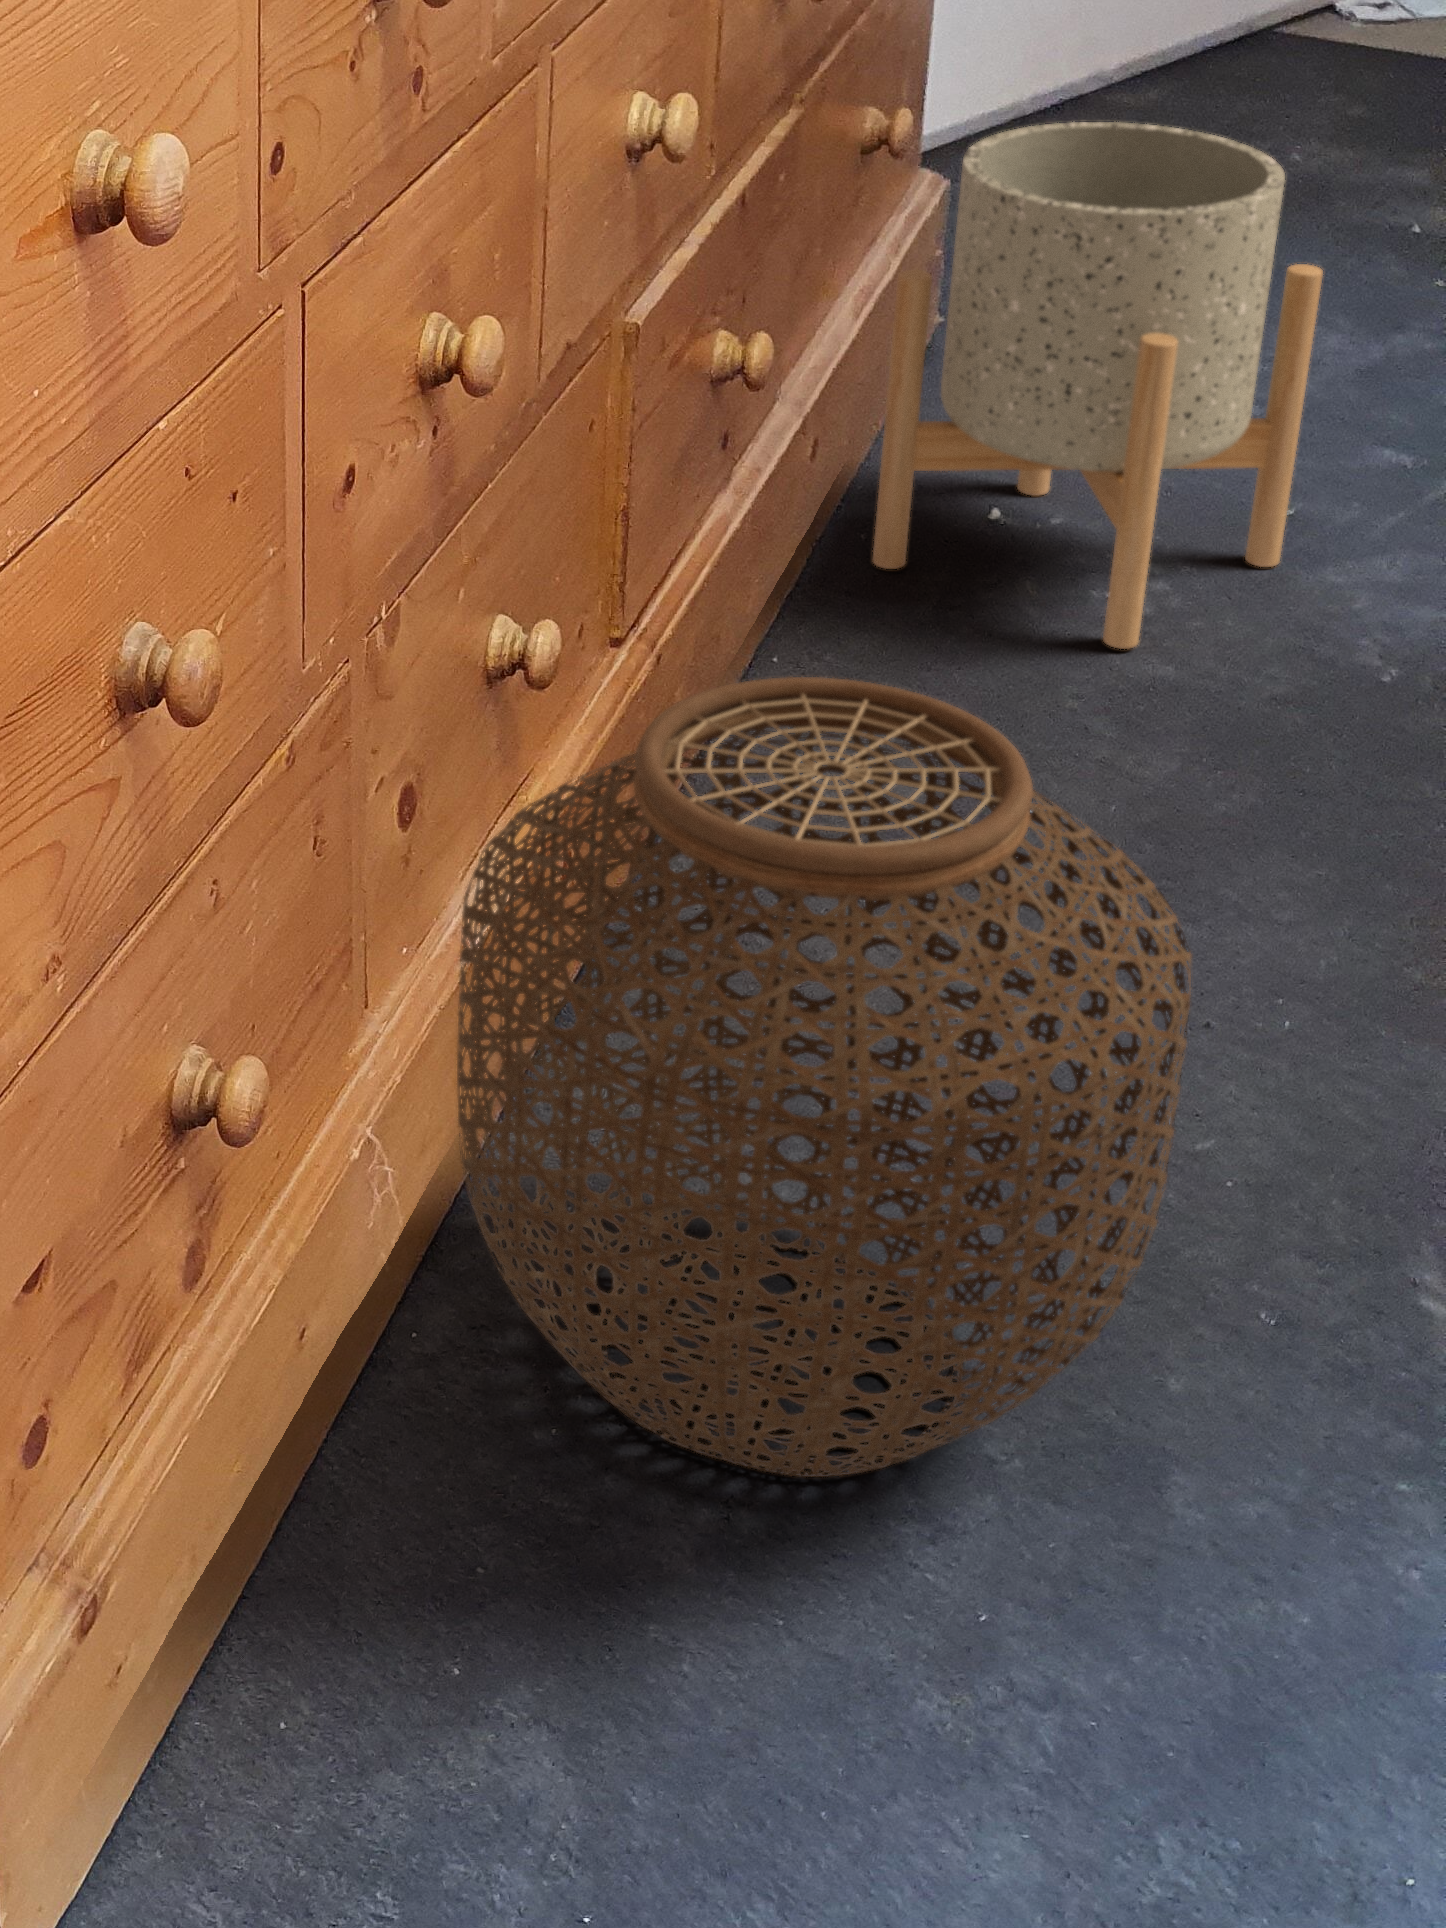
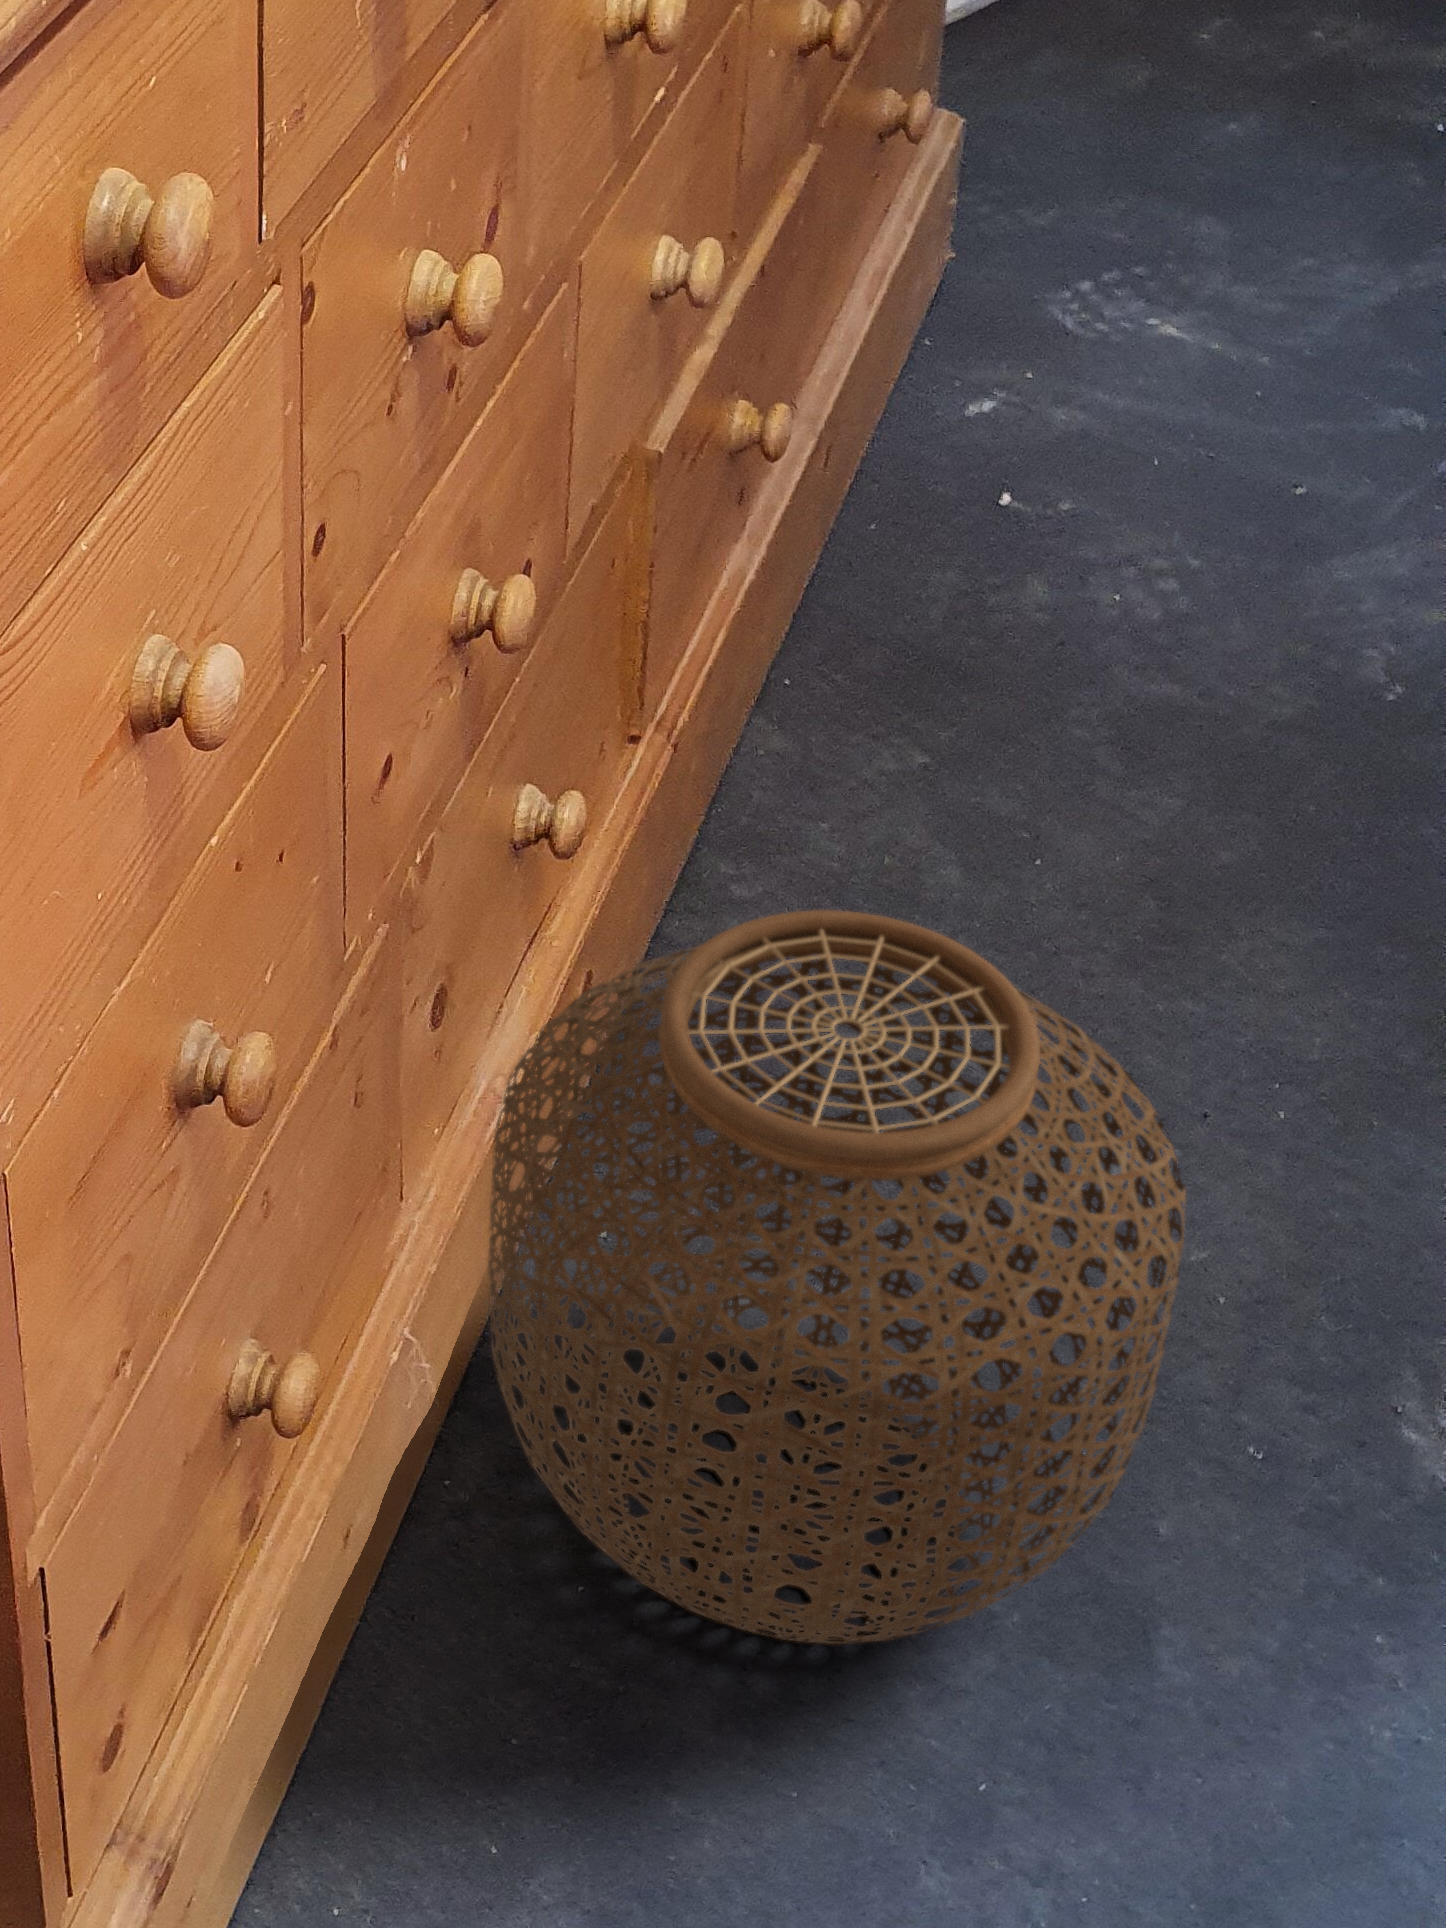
planter: present [873,122,1323,649] -> none [883,115,1341,660]

